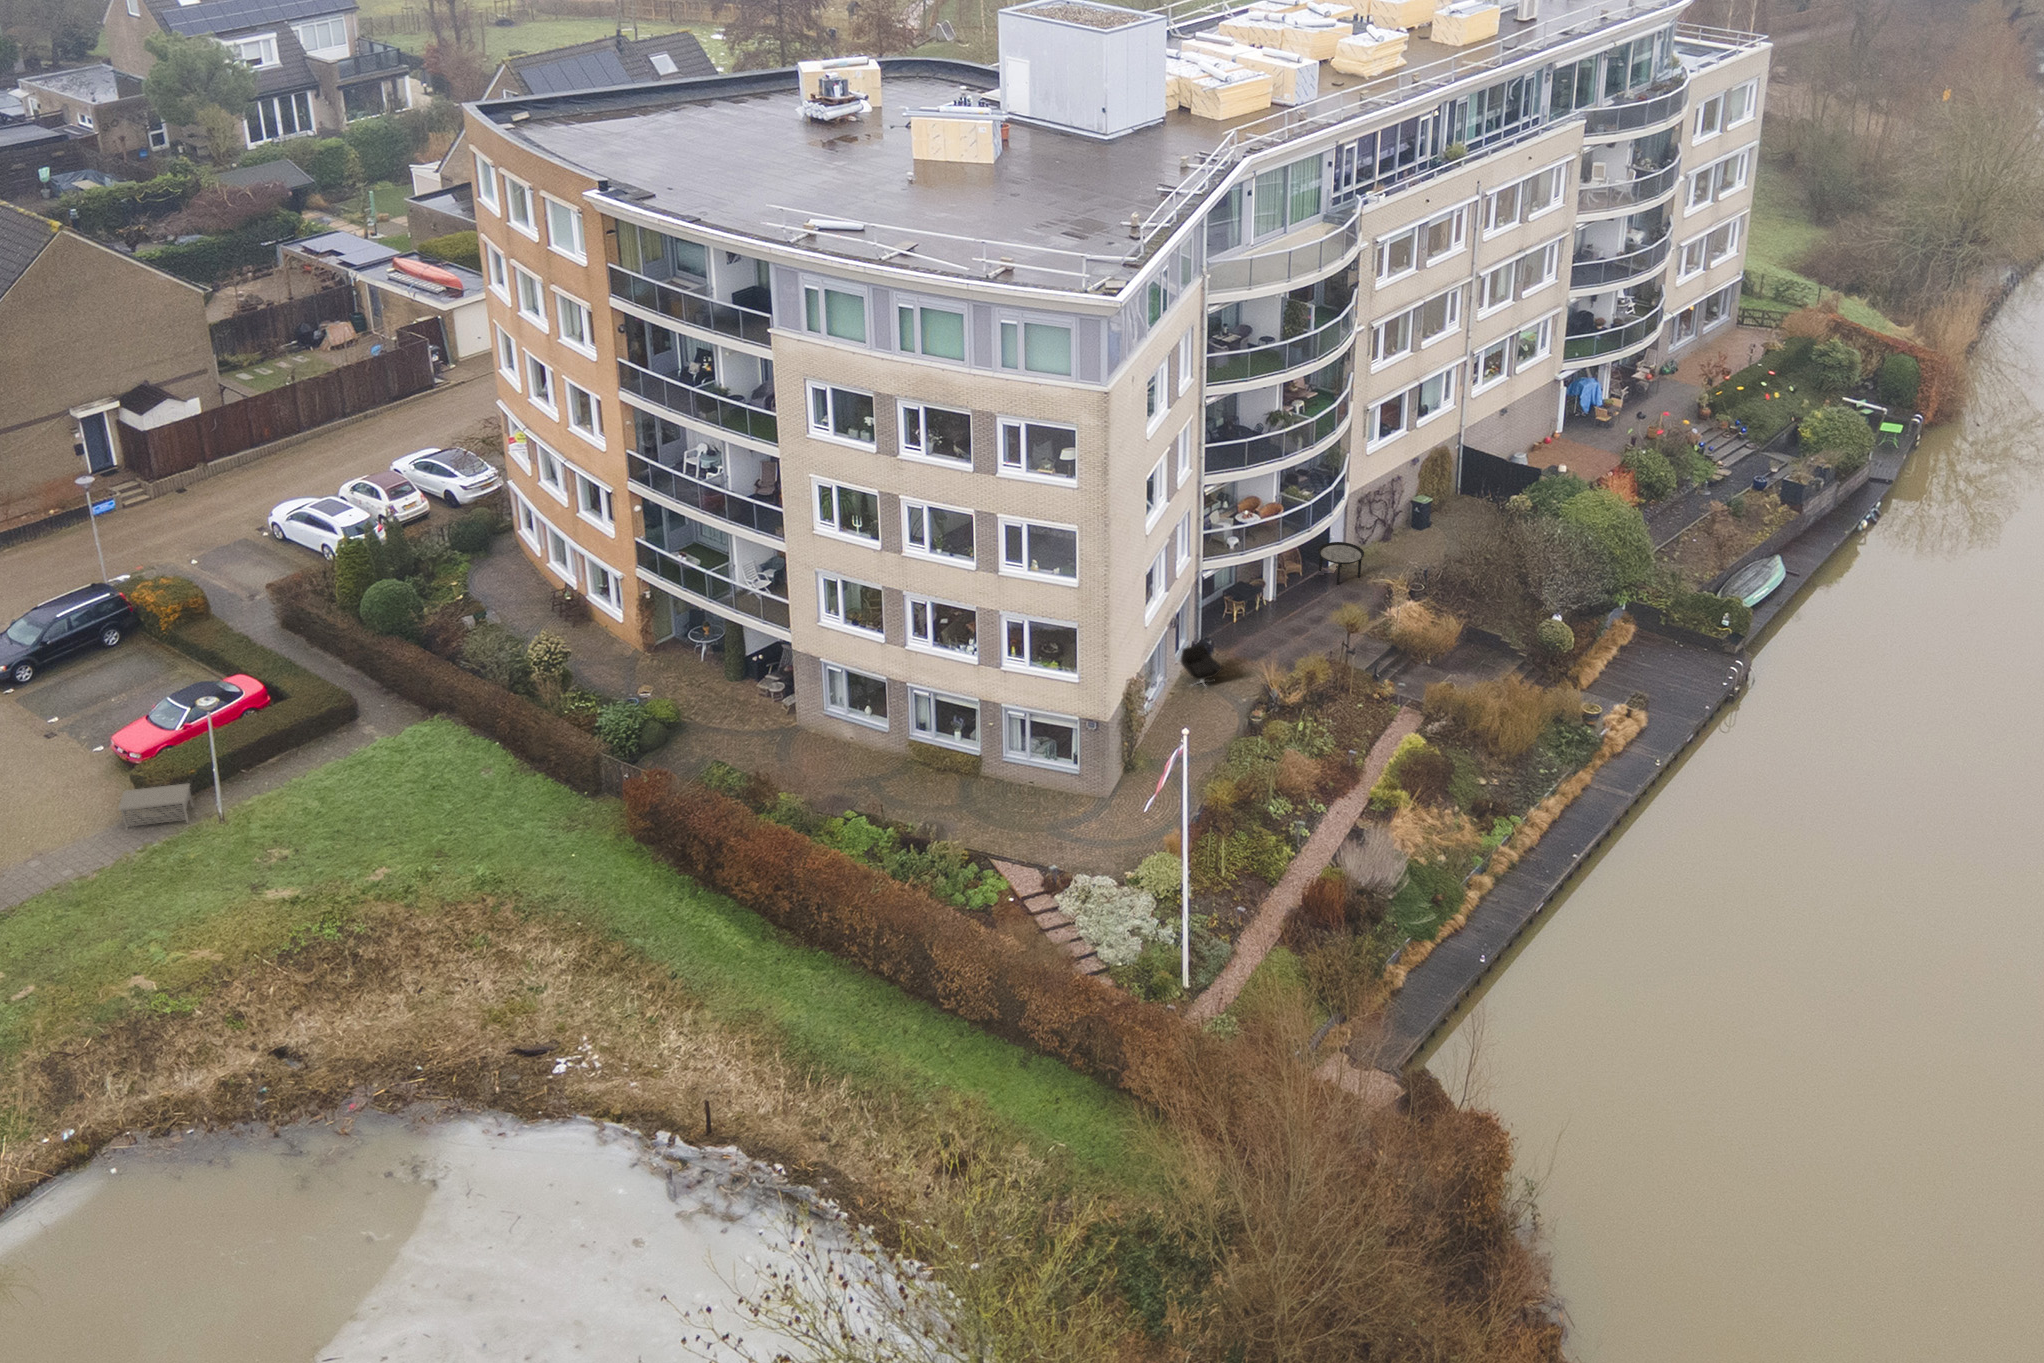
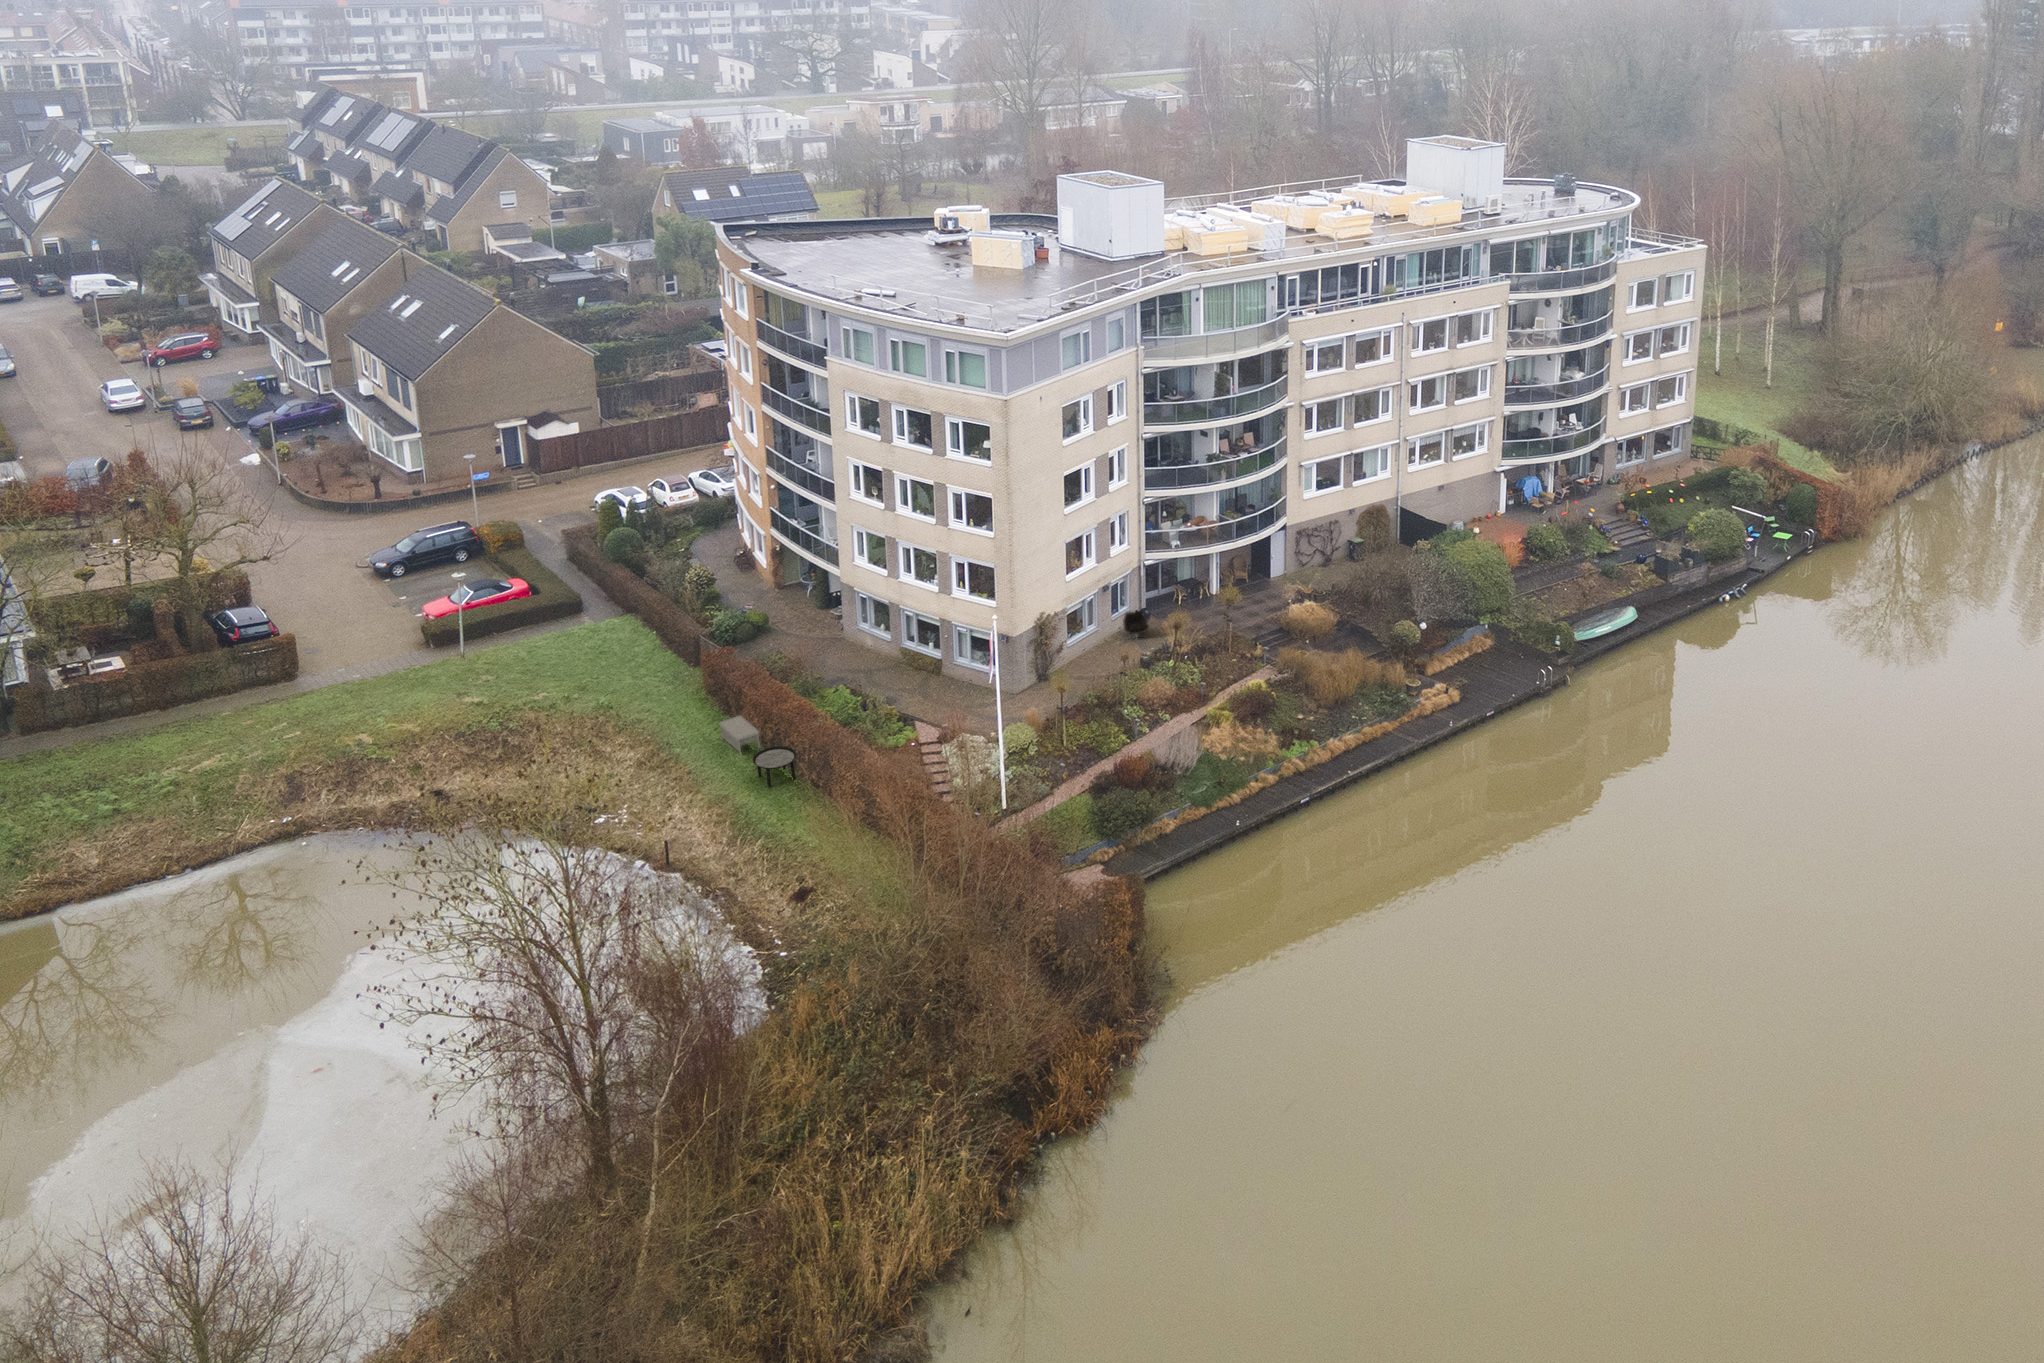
round table: present [1318,542,1364,585] -> present [753,746,796,788]
storage bench: present [118,783,193,829] -> present [719,716,759,753]

